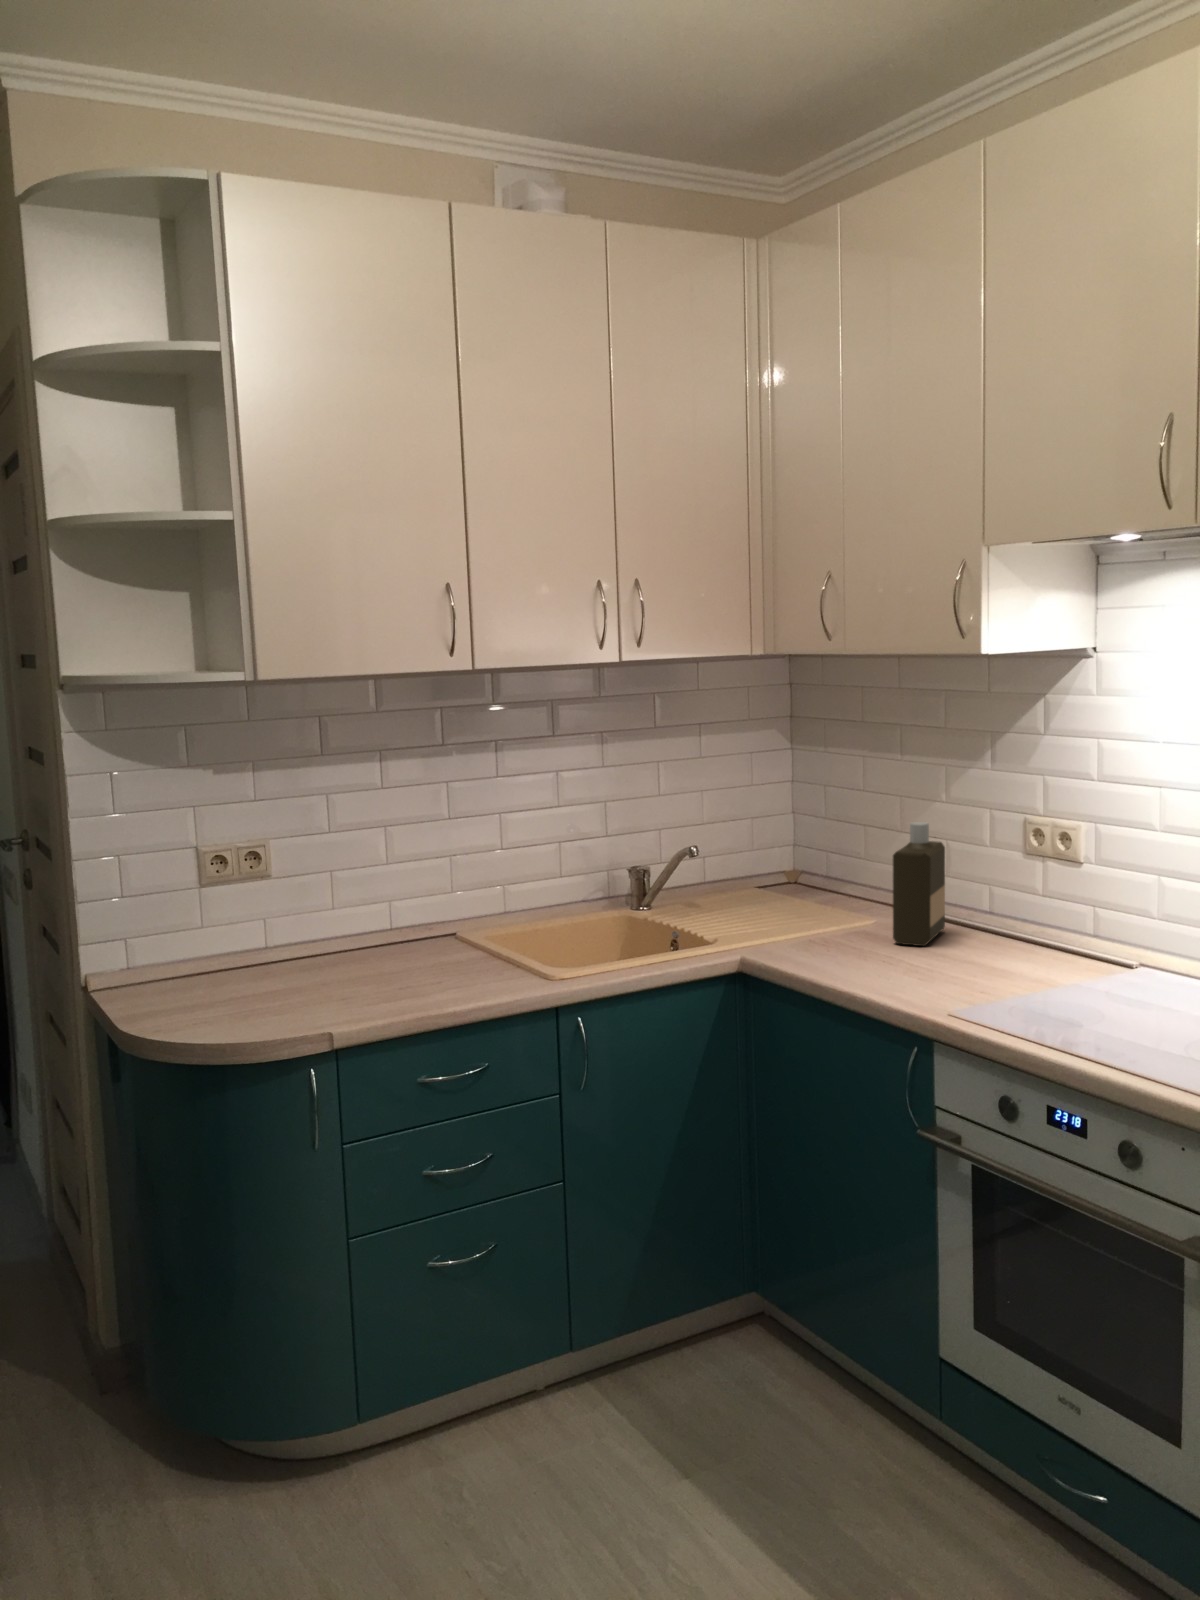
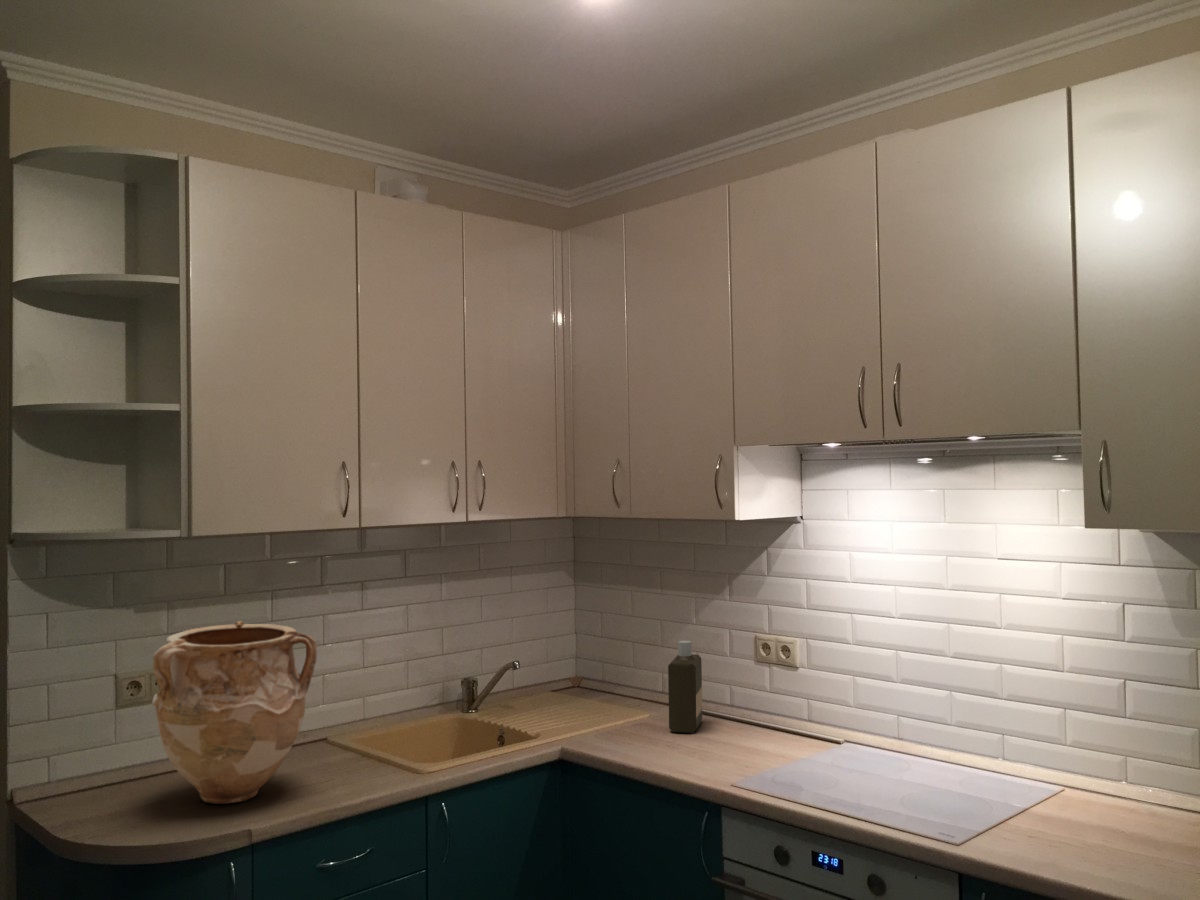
vase: none [215,784,413,1002] -> present [152,621,317,804]

